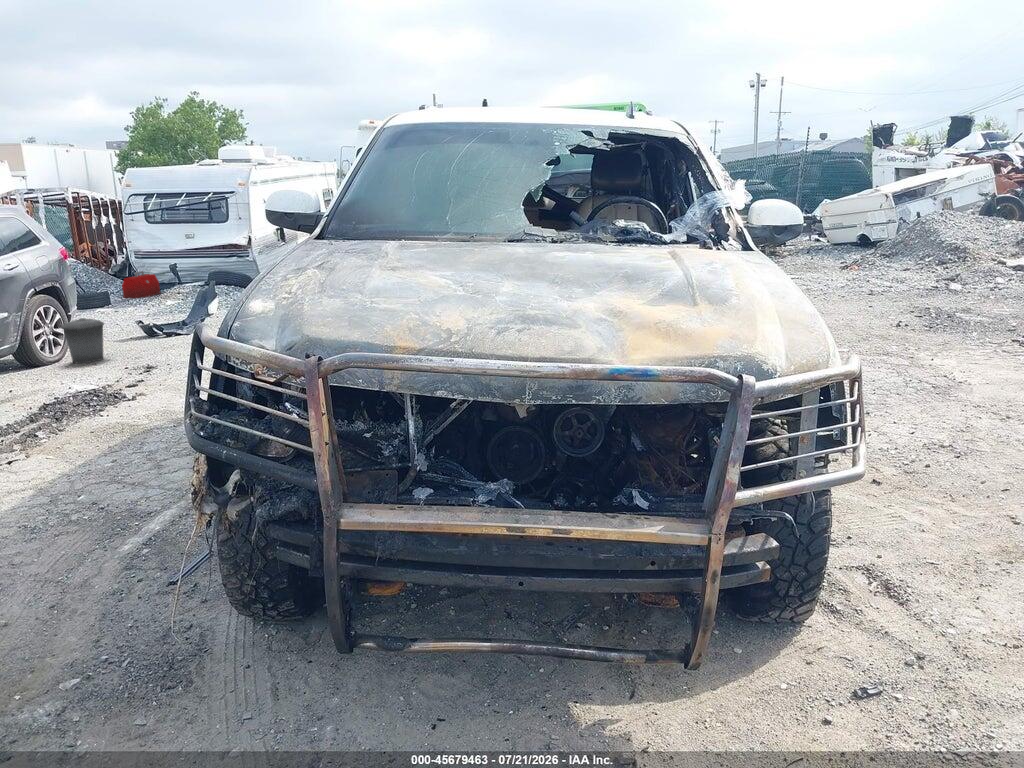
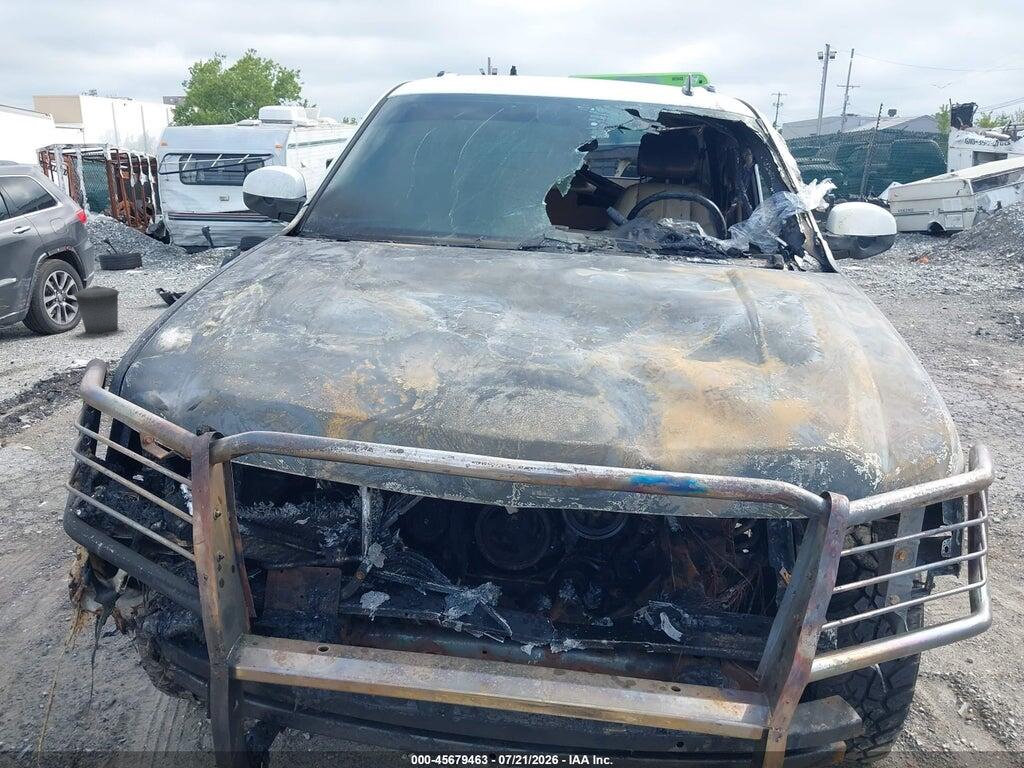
toolbox: present [122,271,160,298] -> none [158,232,197,261]

